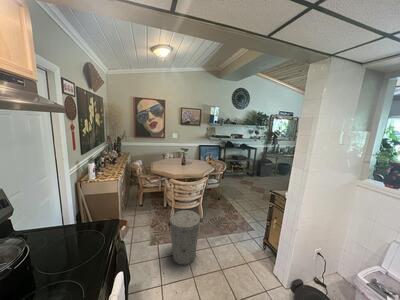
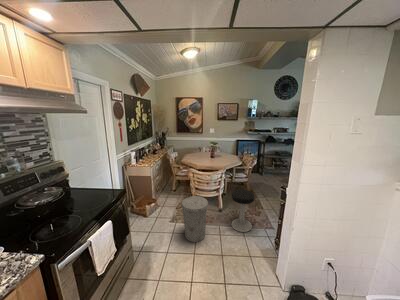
stool: none [216,197,240,241] -> present [231,189,255,232]

